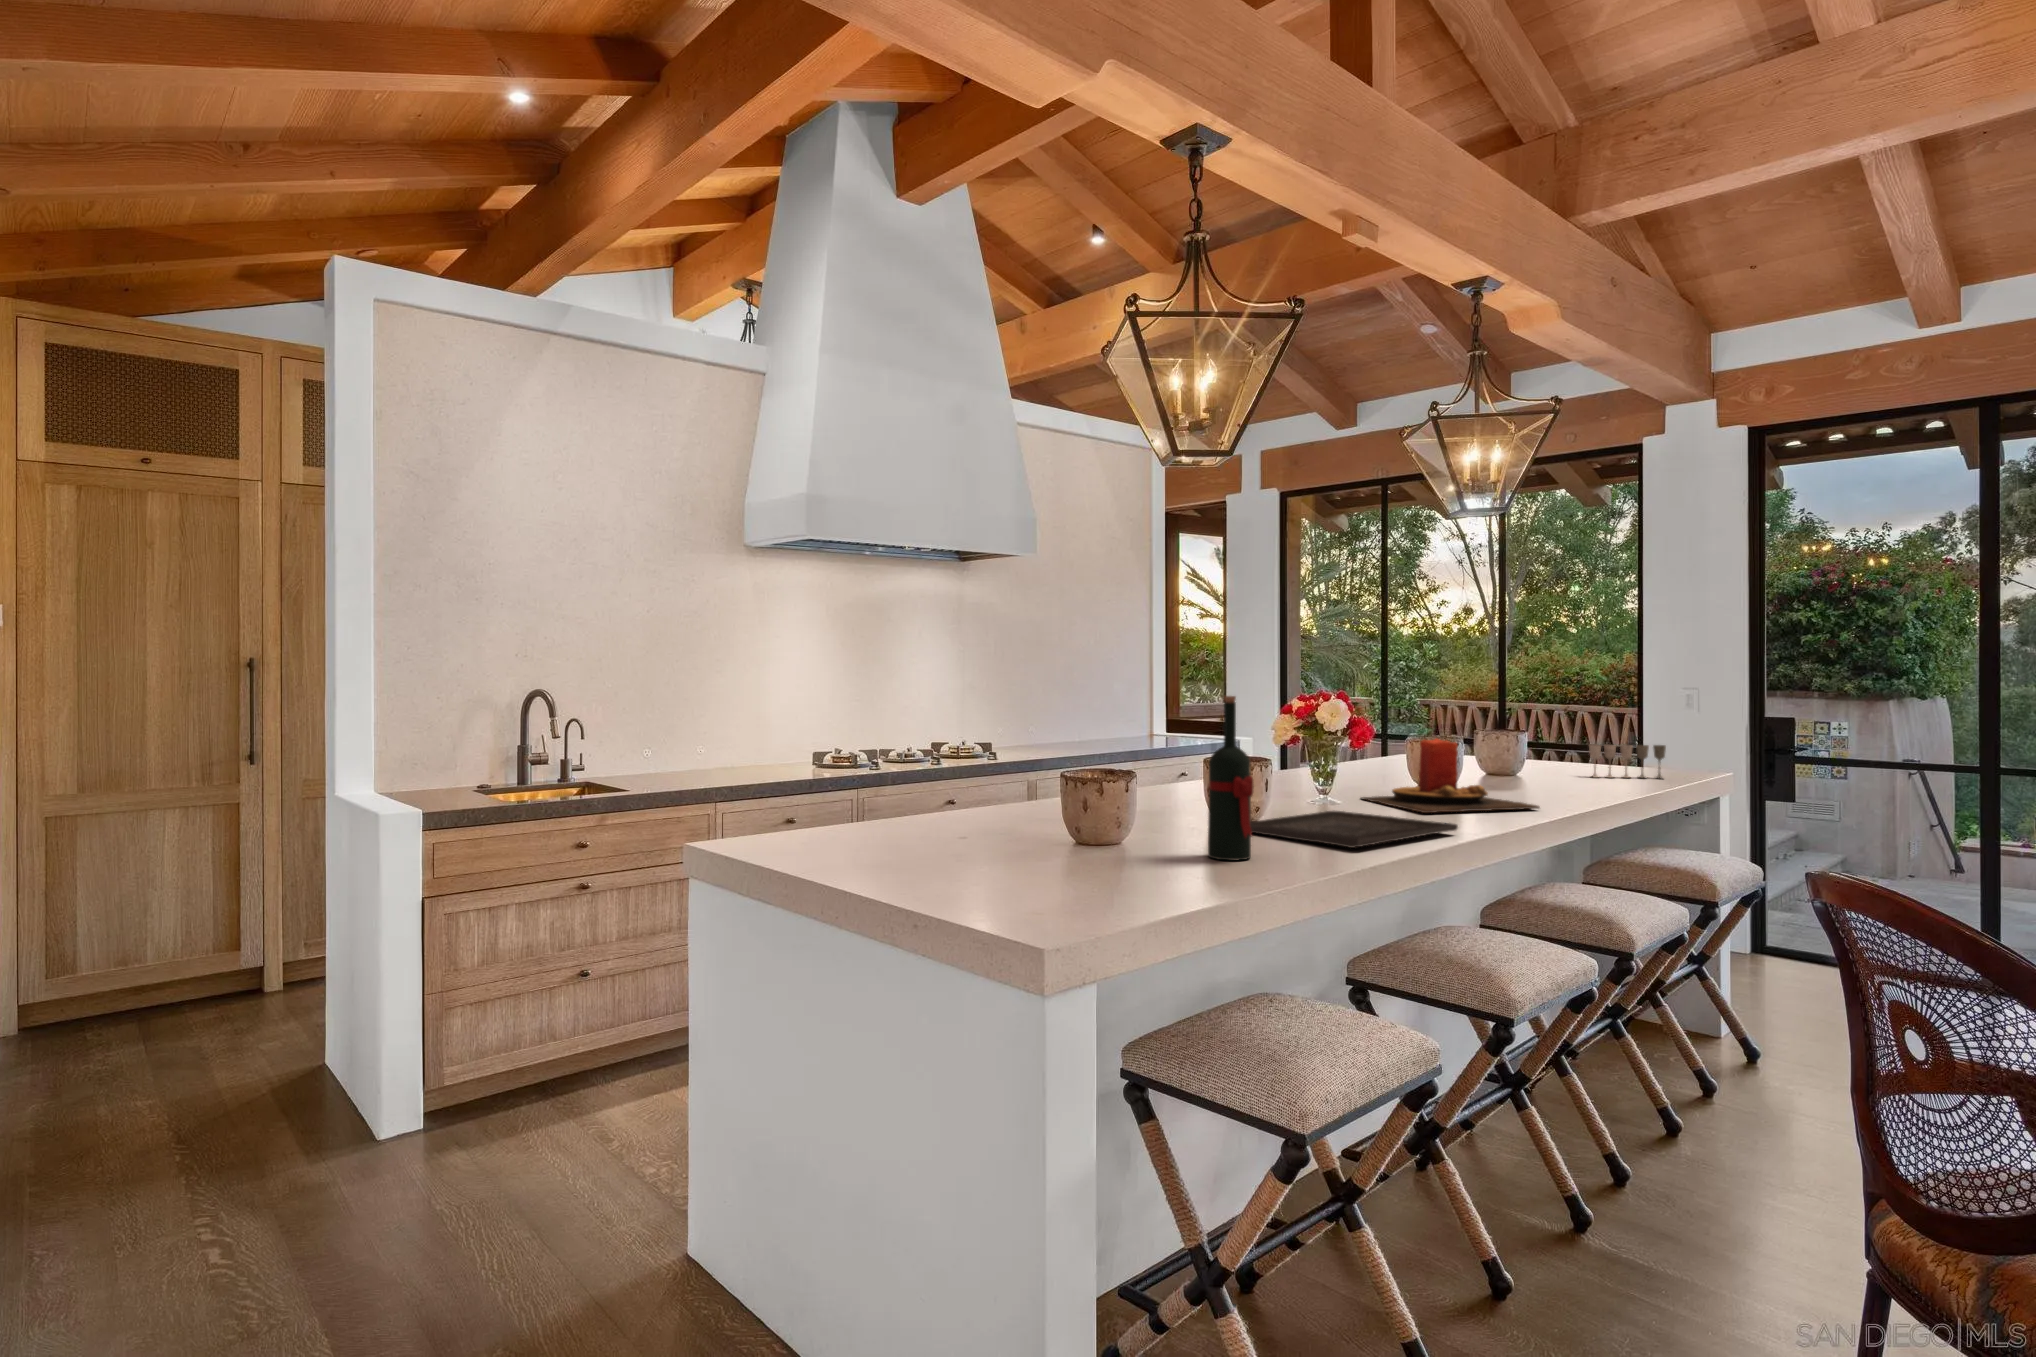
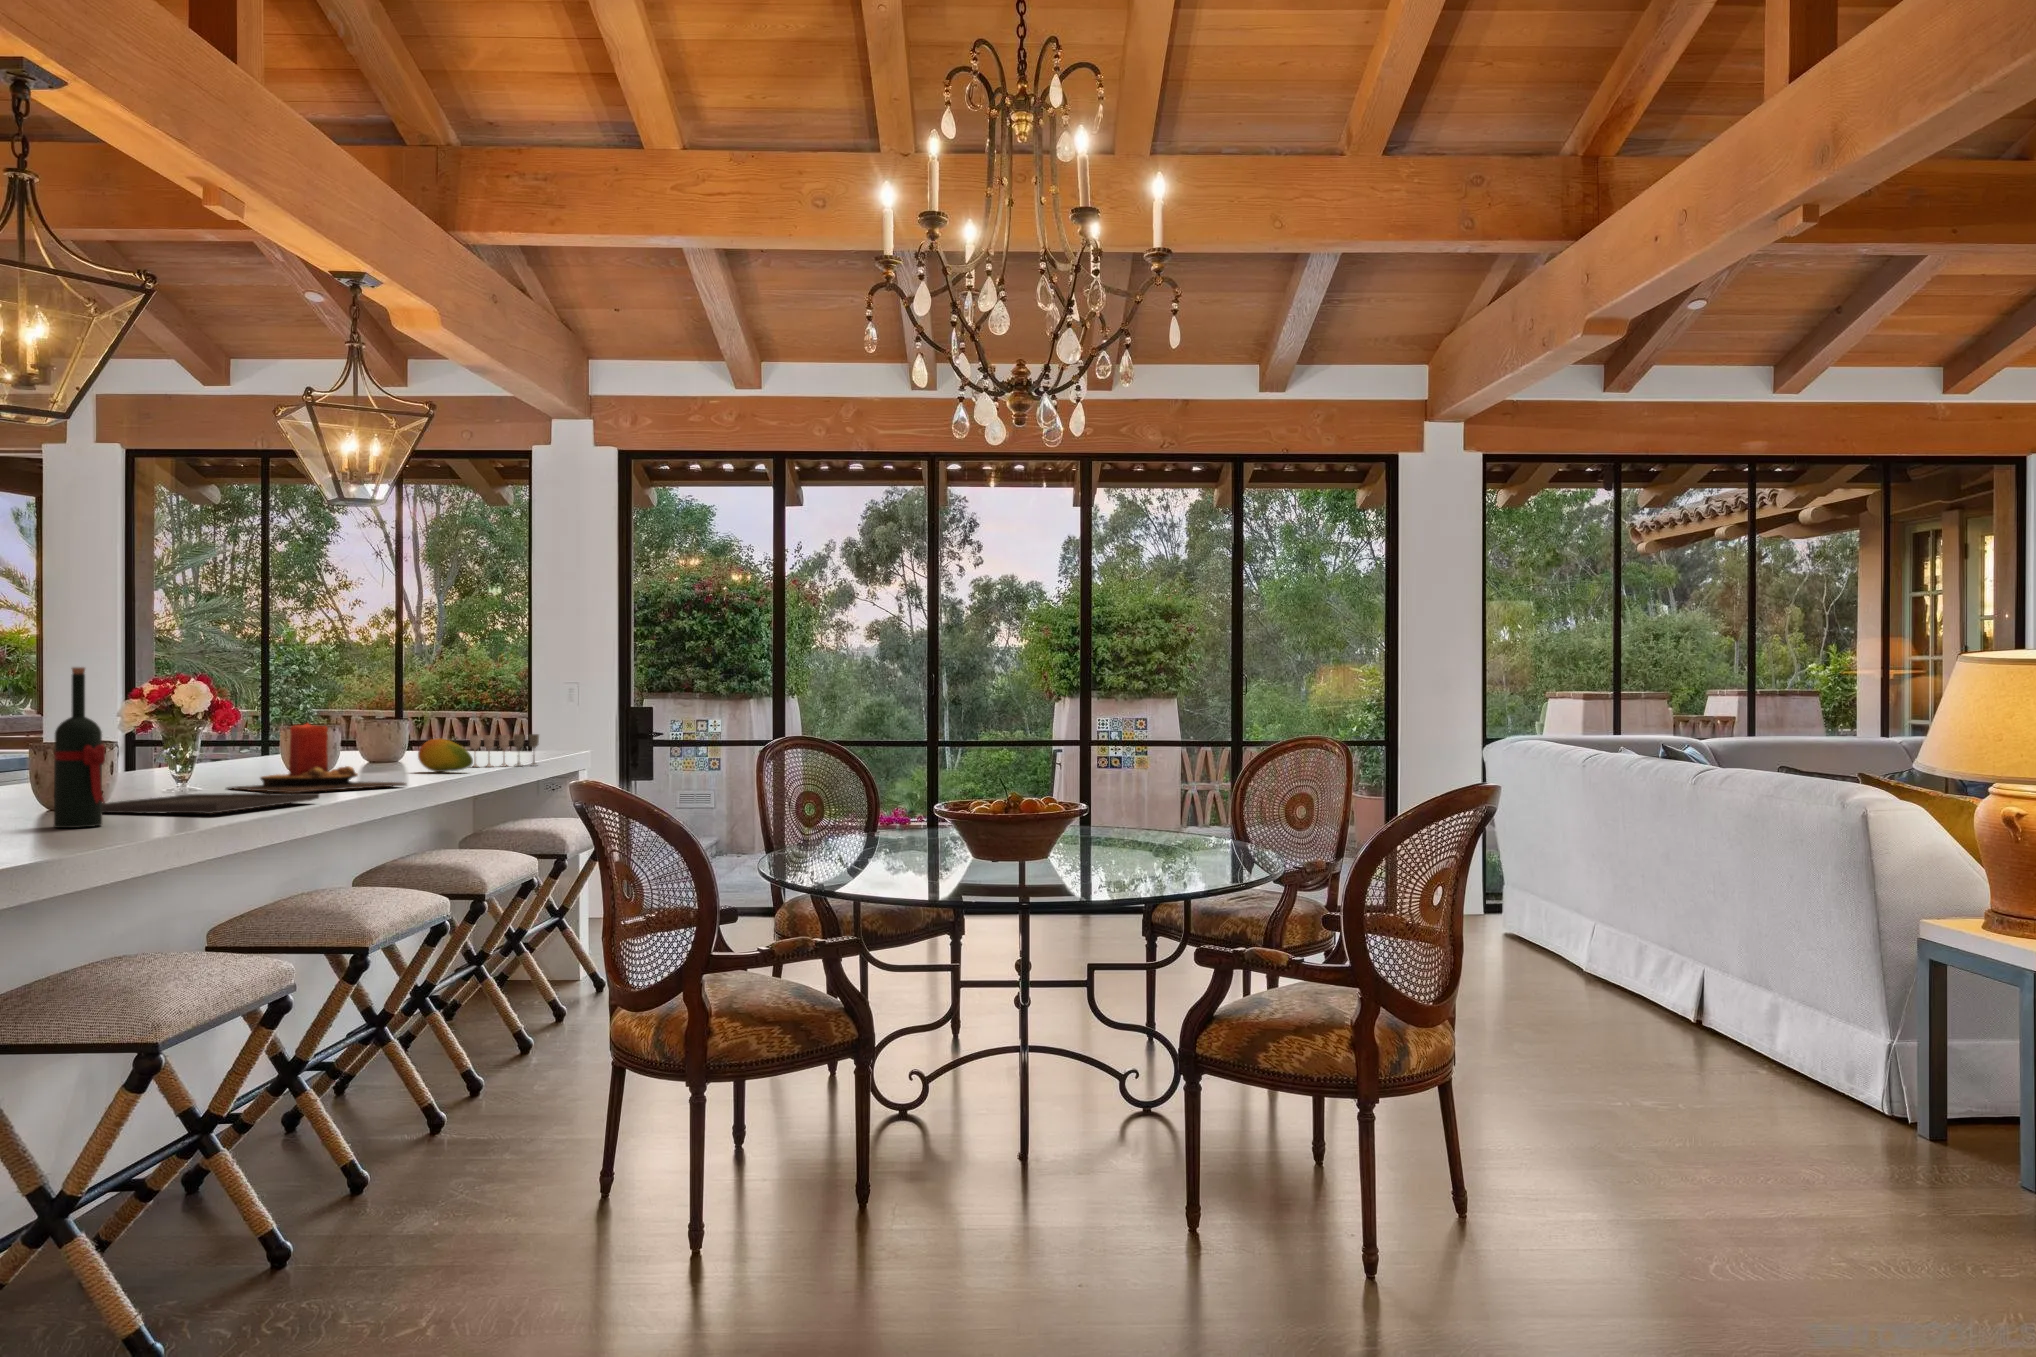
fruit: none [1539,750,1599,784] -> present [418,738,473,772]

